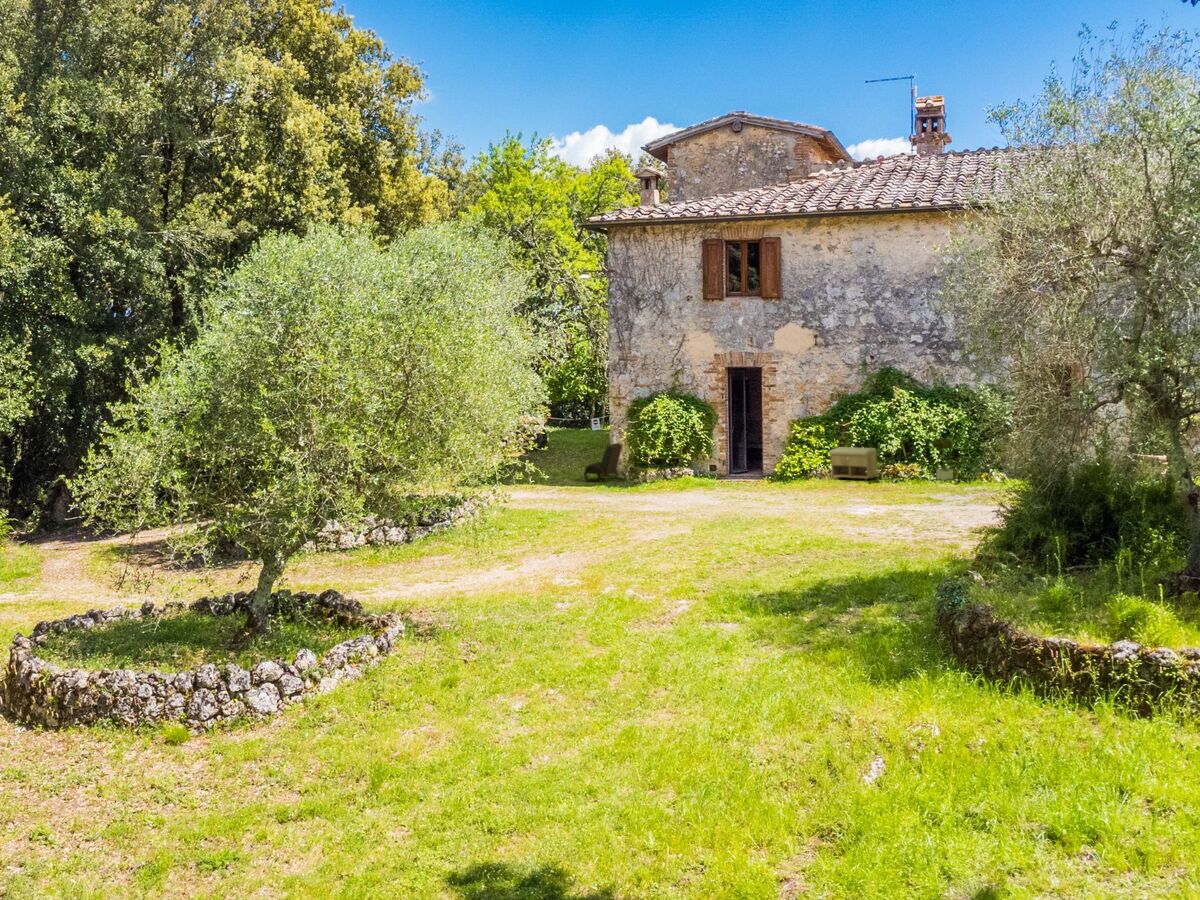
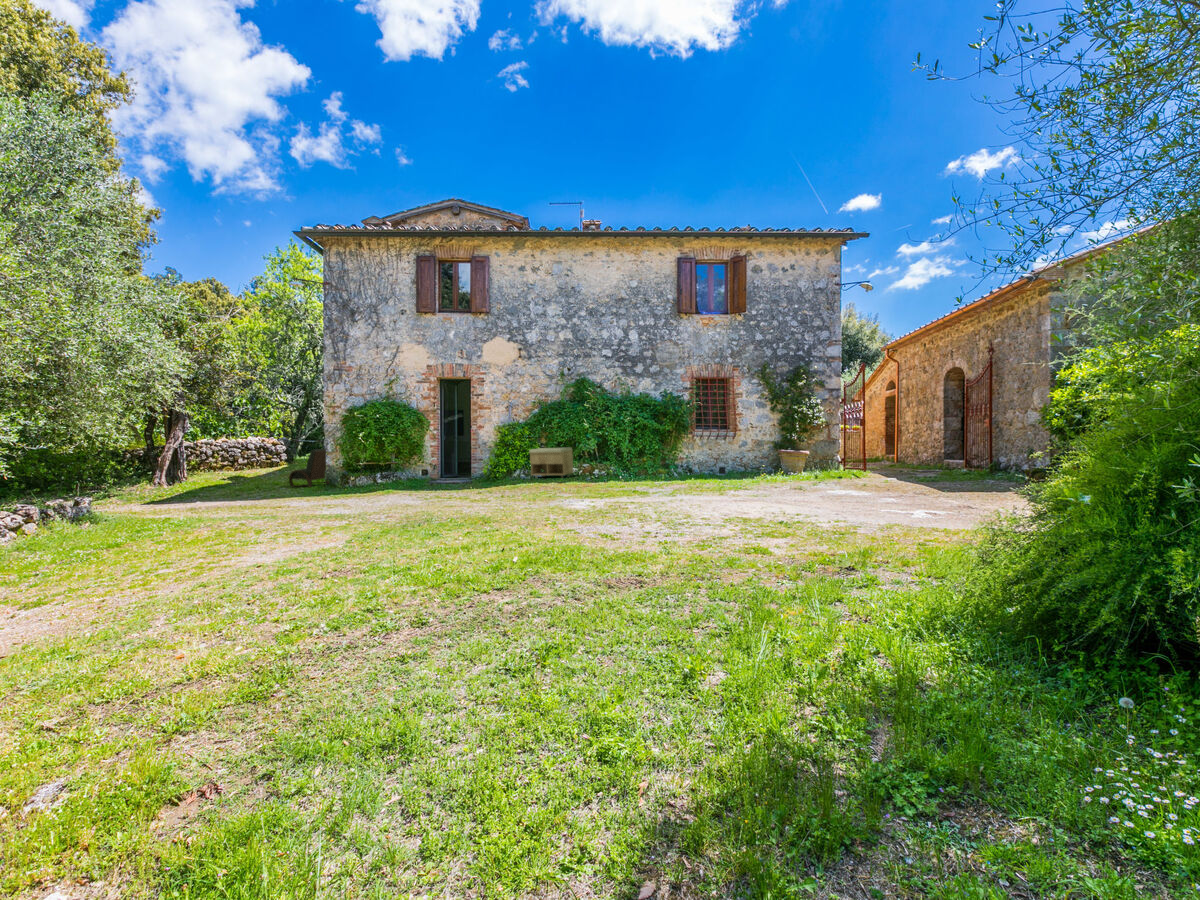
potted tree: present [933,438,953,480] -> none [622,435,641,475]

